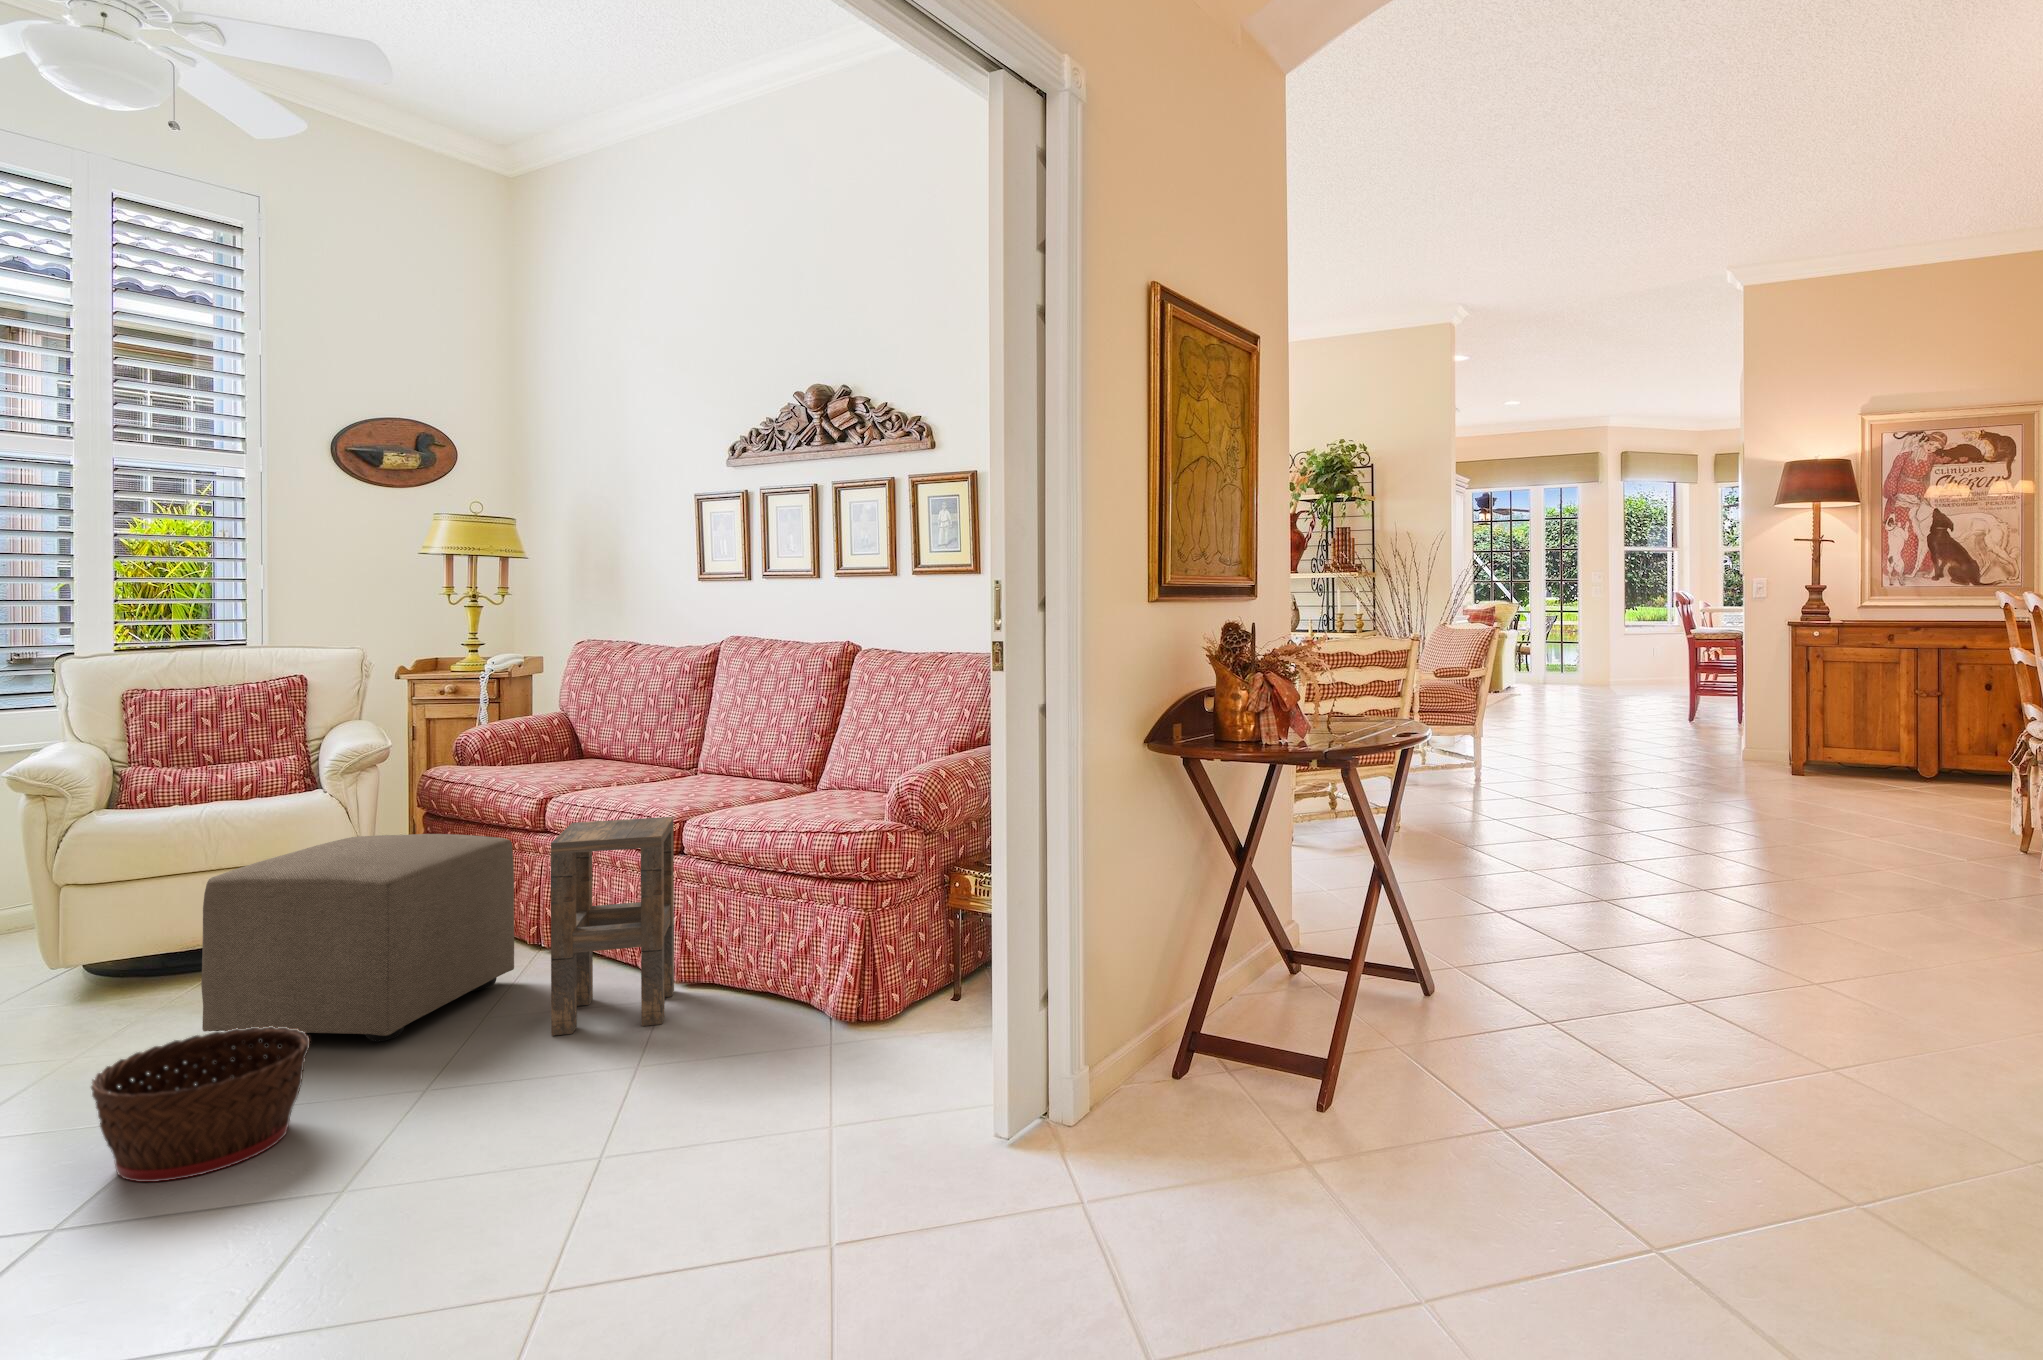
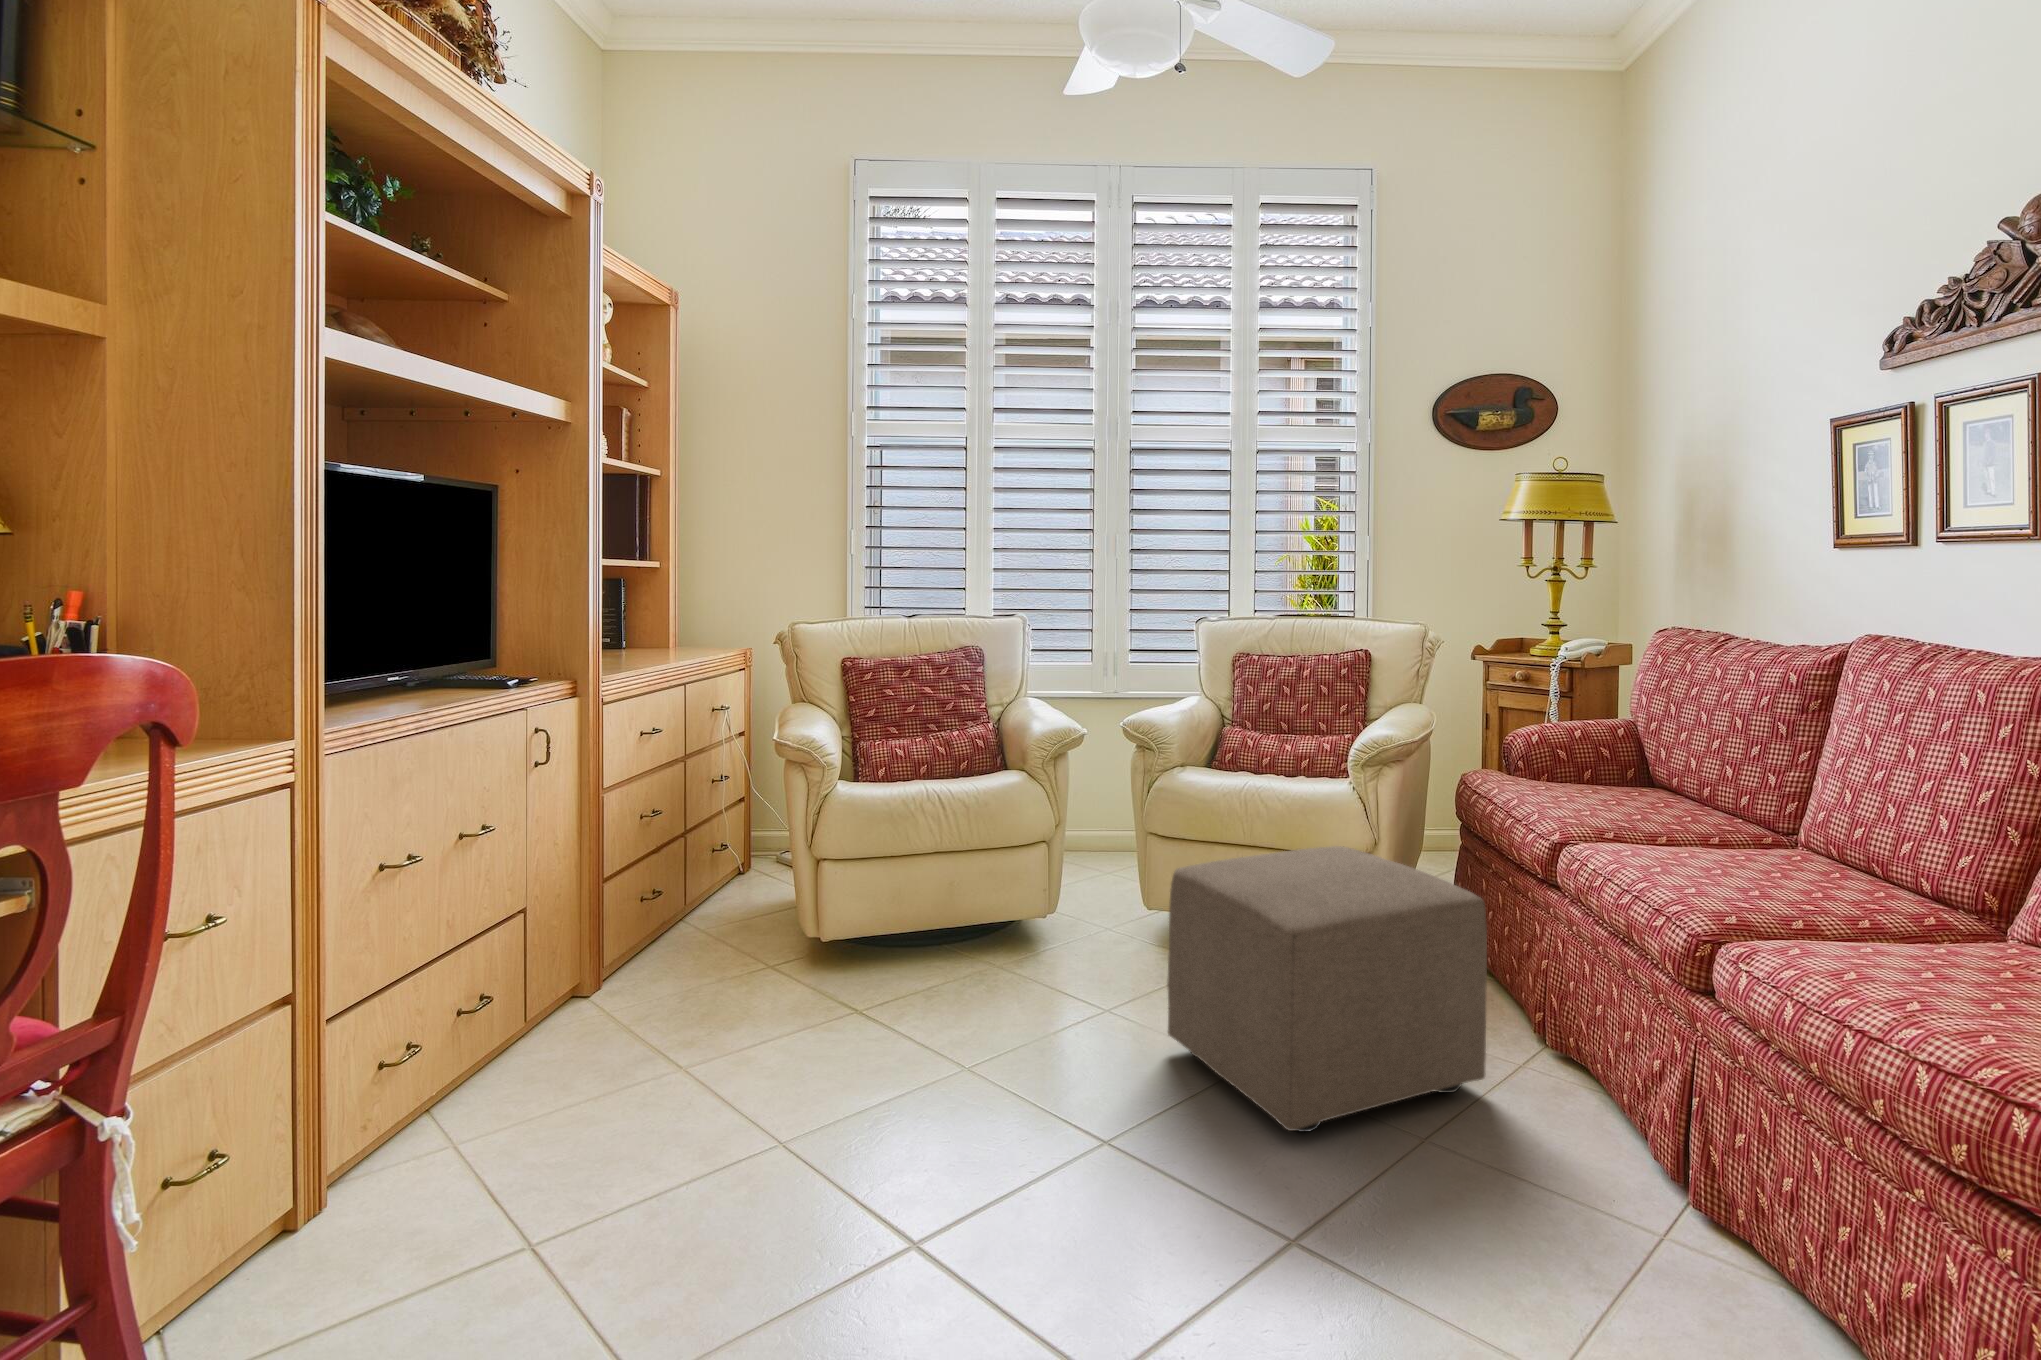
side table: present [551,817,674,1036] -> none [1465,905,1686,1305]
basket: present [91,1026,310,1182] -> none [943,1064,1148,1266]

